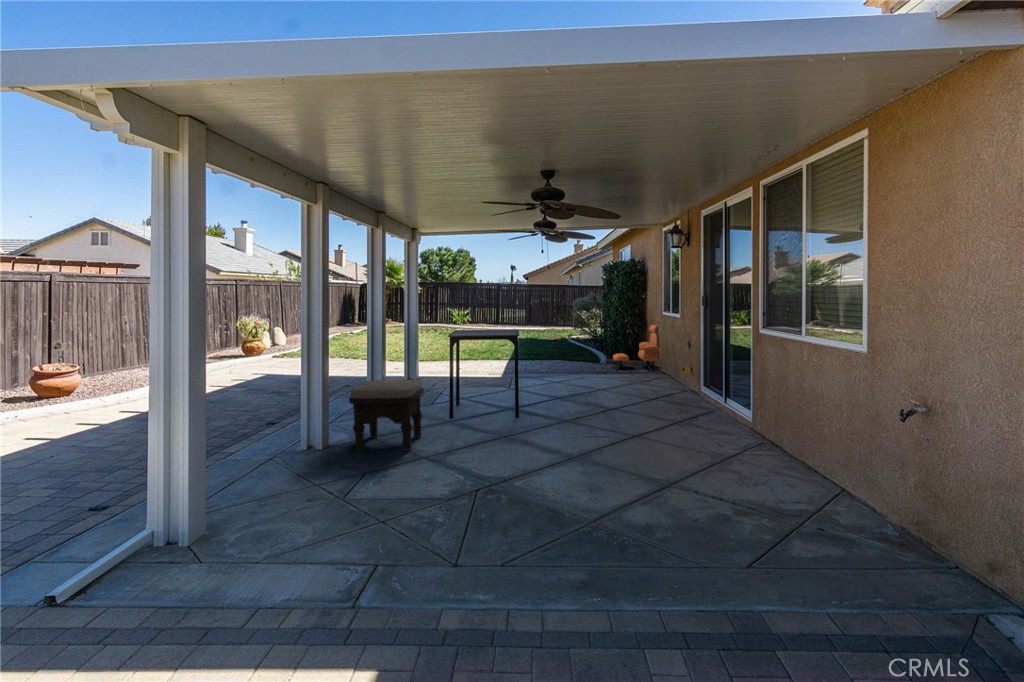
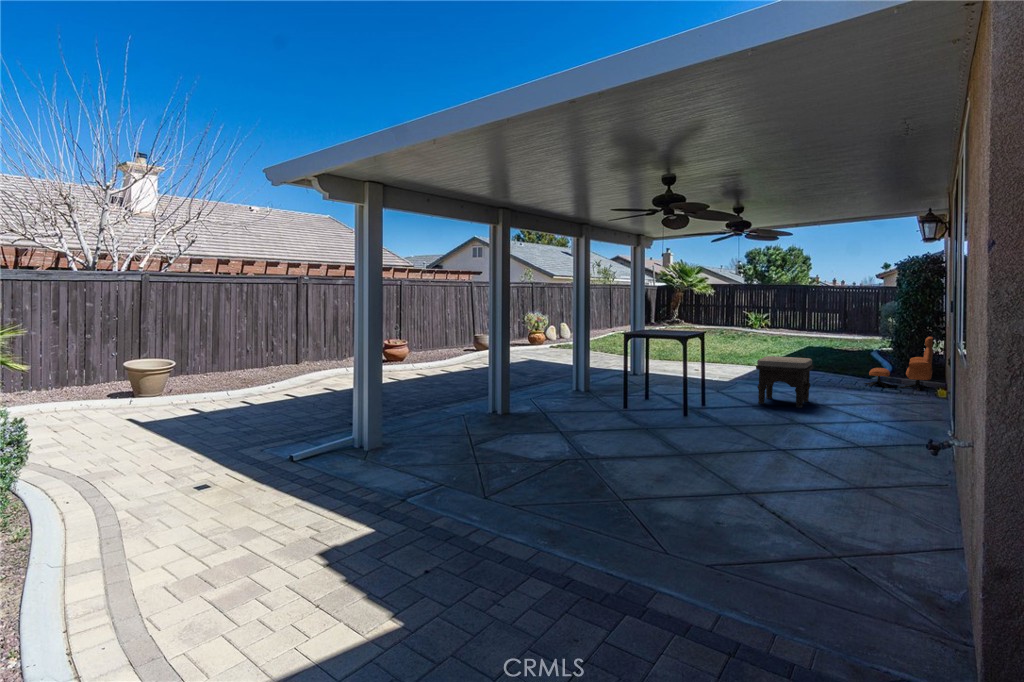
ottoman: present [349,380,424,451] -> present [756,356,813,407]

